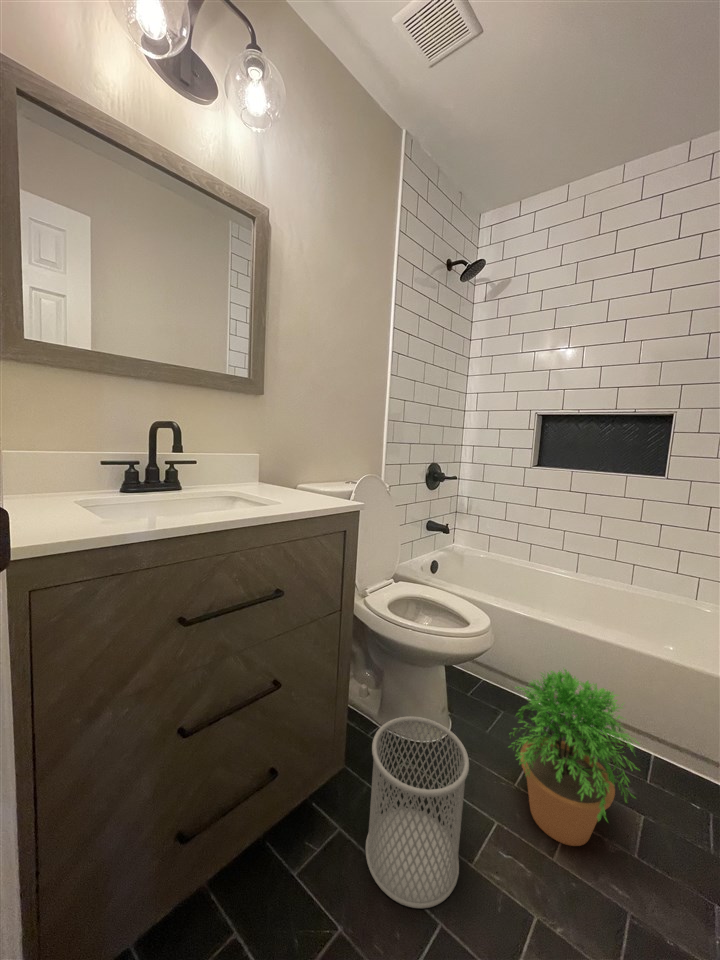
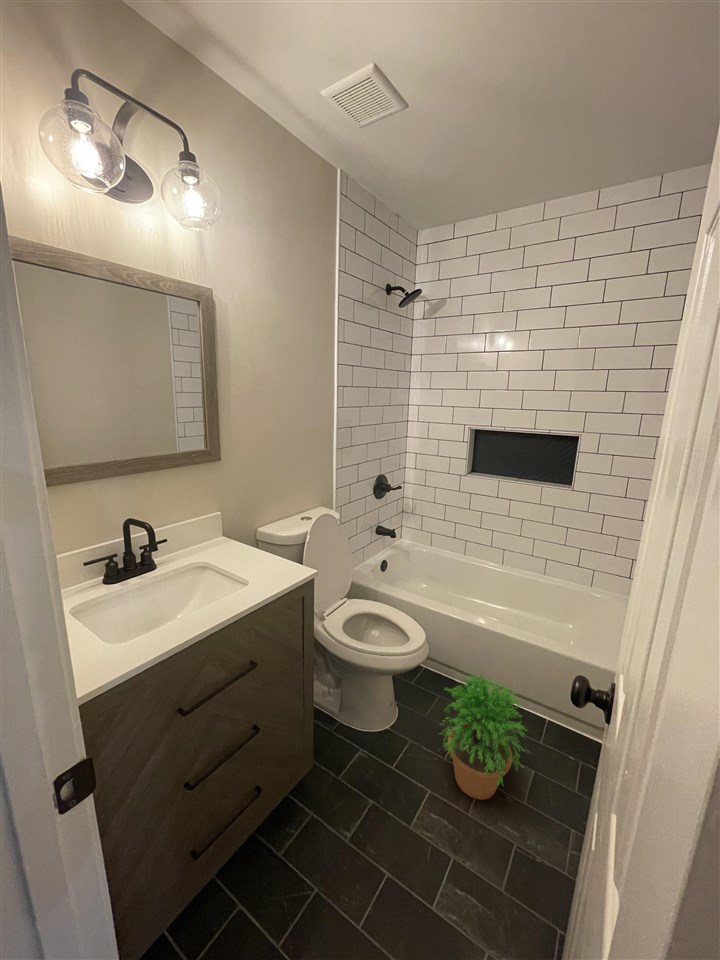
wastebasket: present [366,716,469,908] -> none [333,727,407,864]

